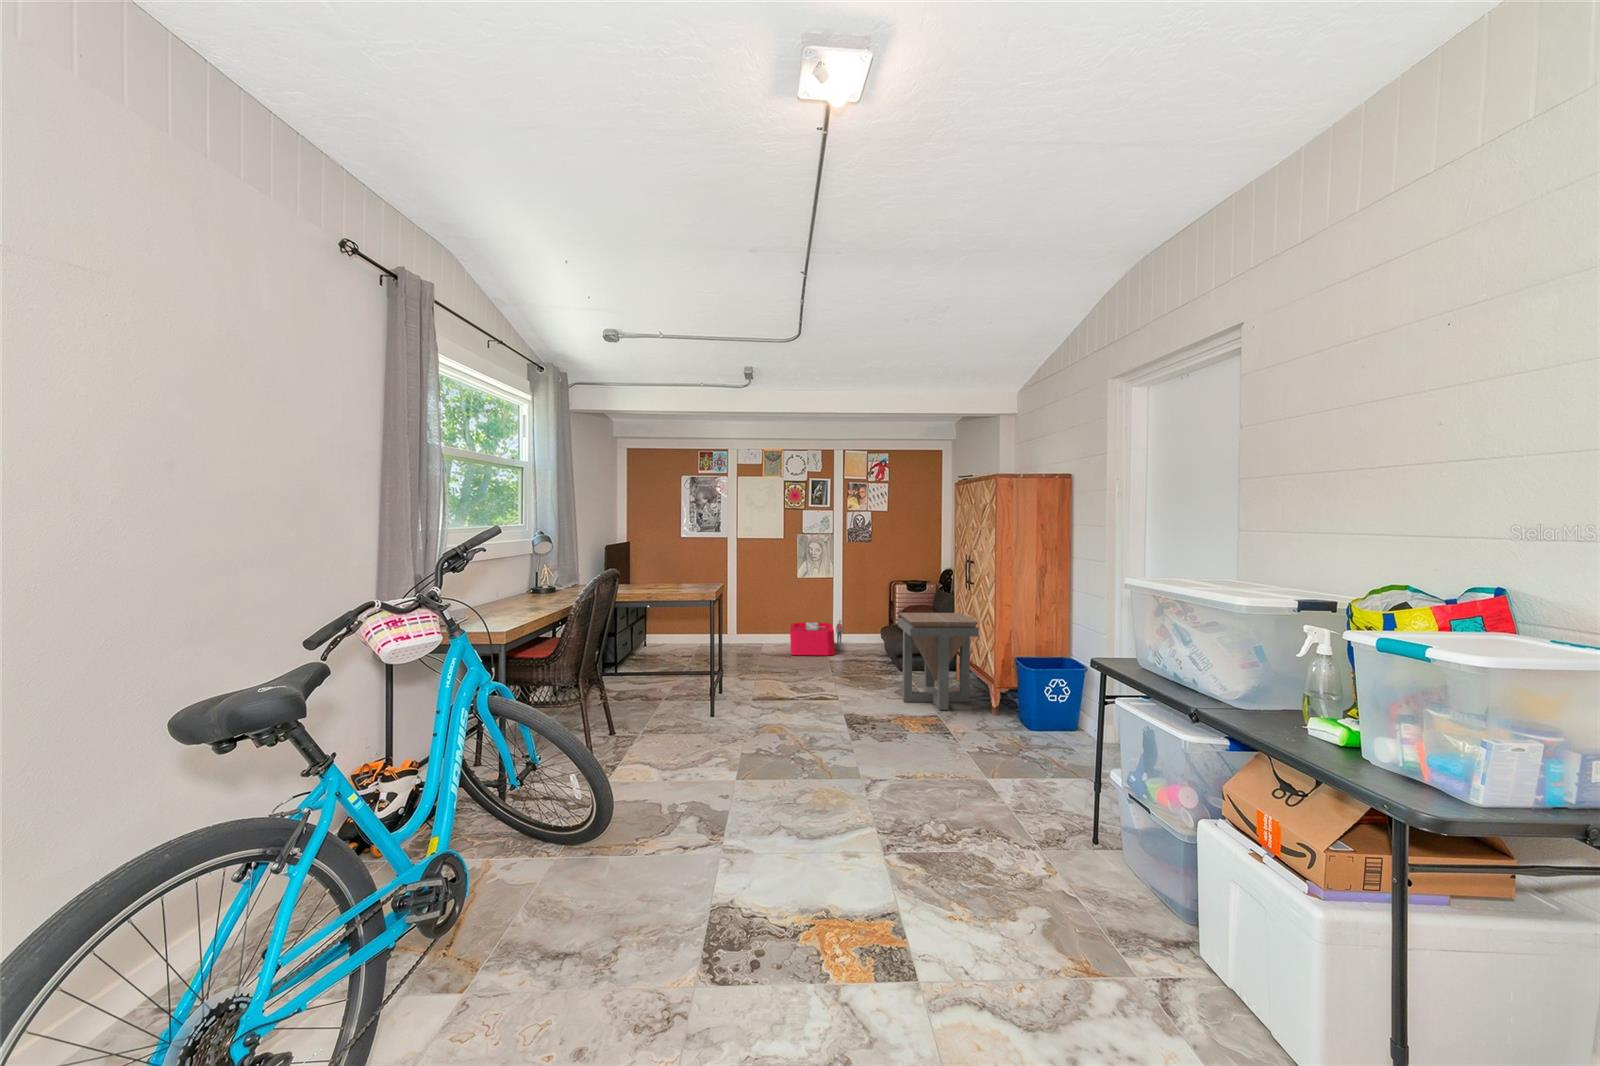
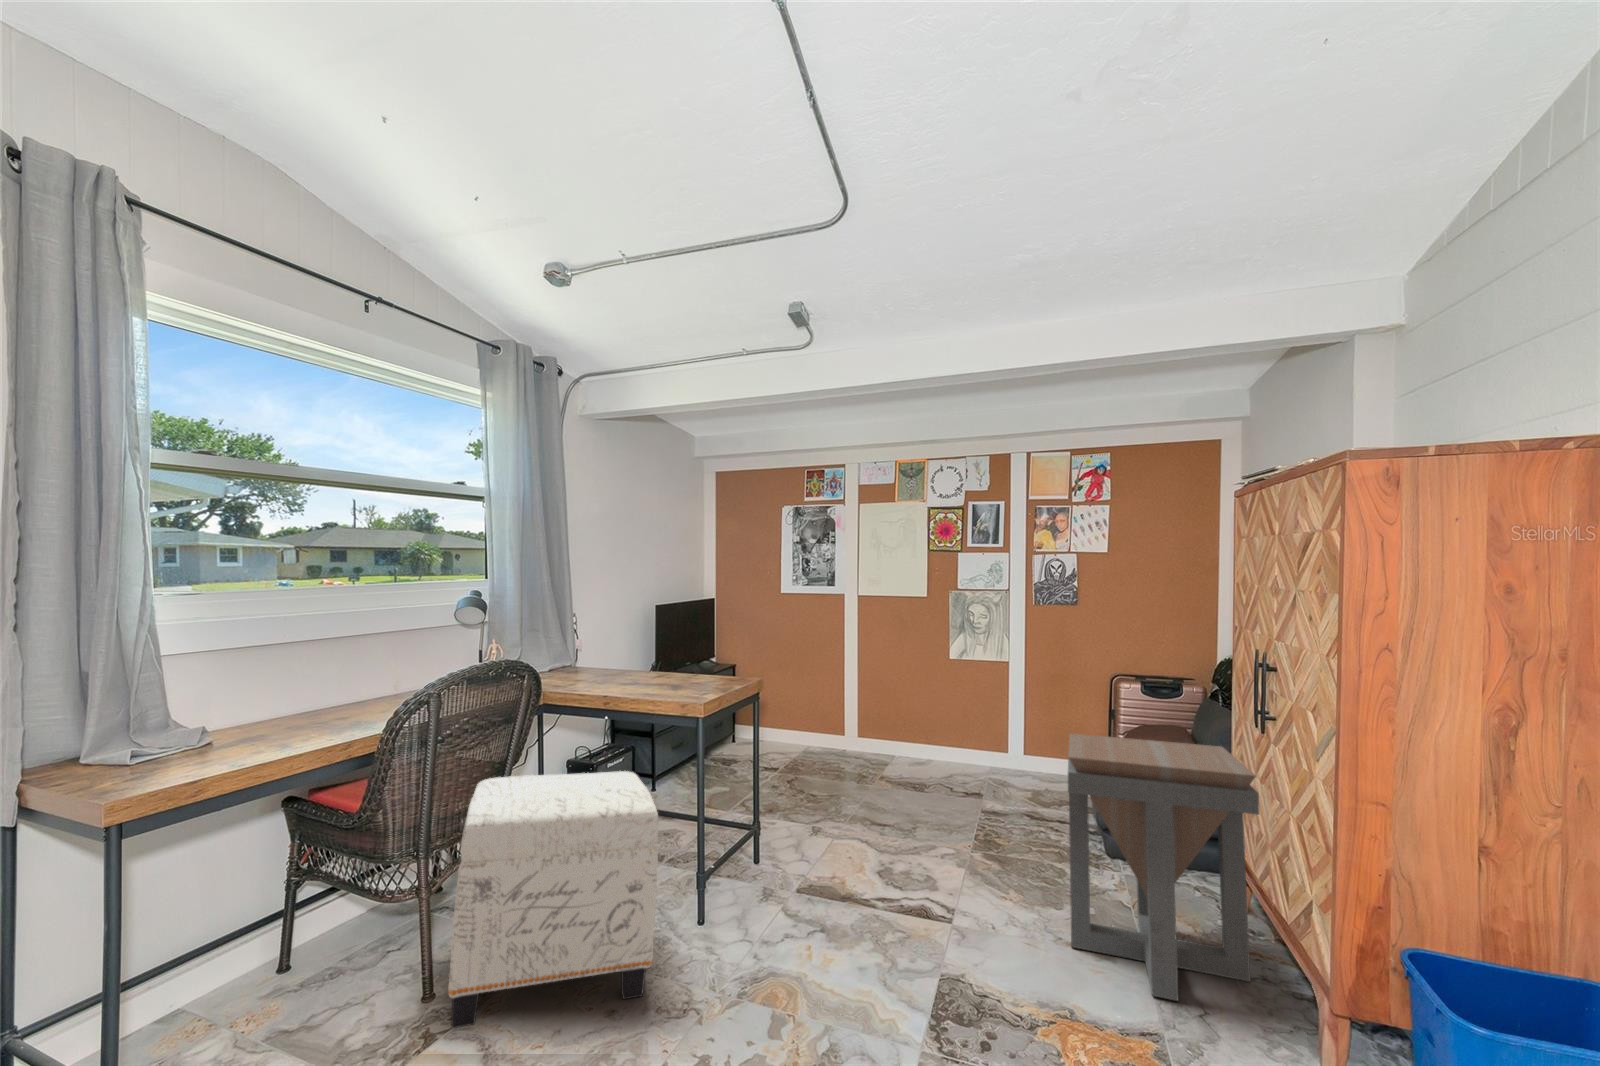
storage bin: present [790,620,842,655] -> none [919,737,1028,802]
ottoman: none [643,649,756,760] -> present [448,771,658,1028]

